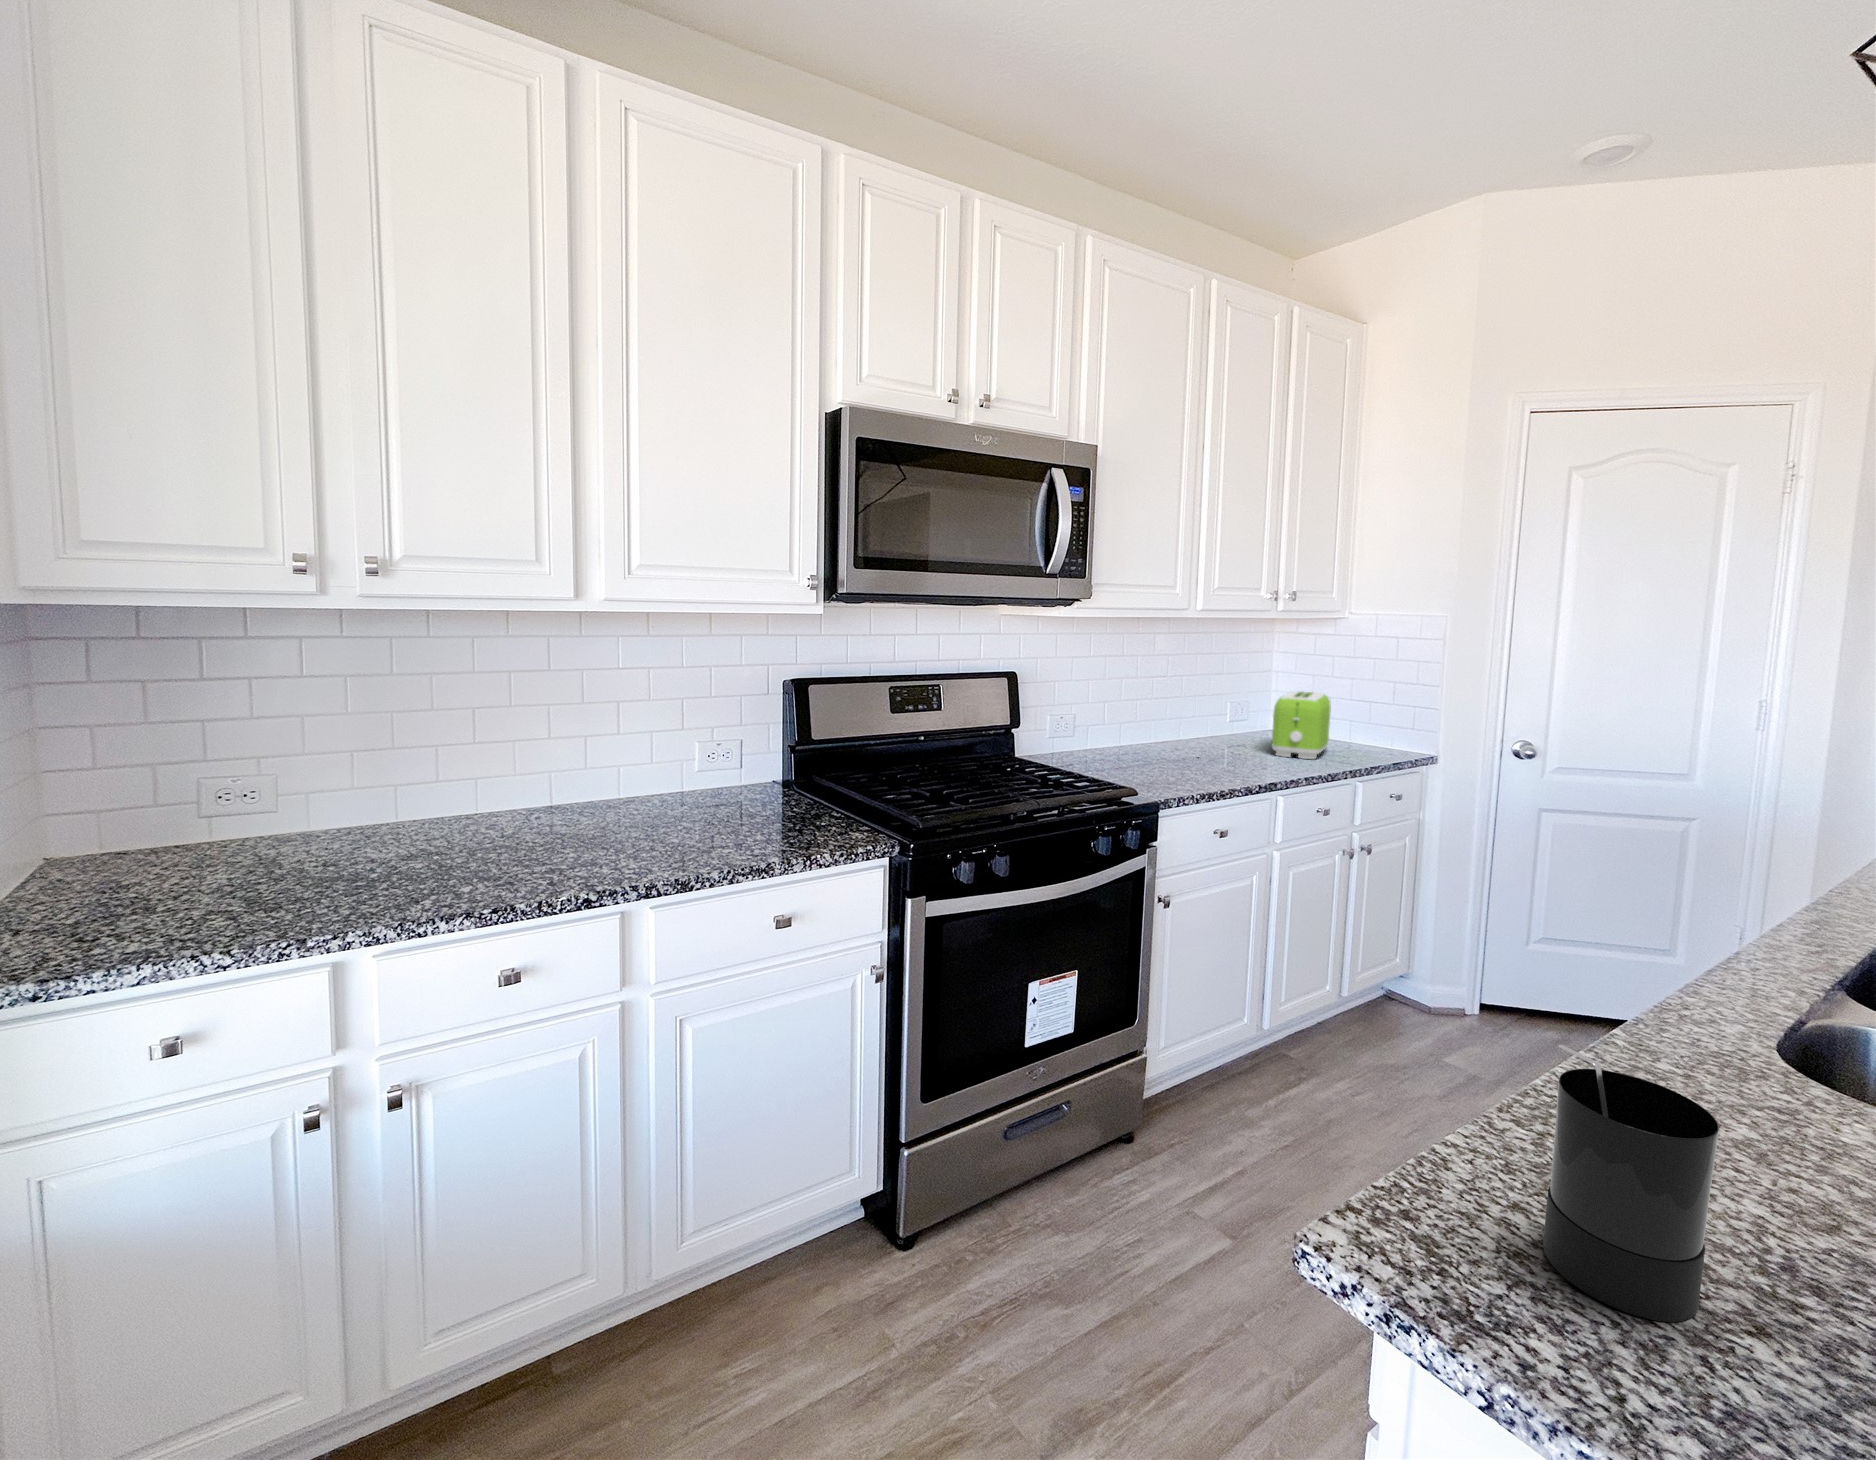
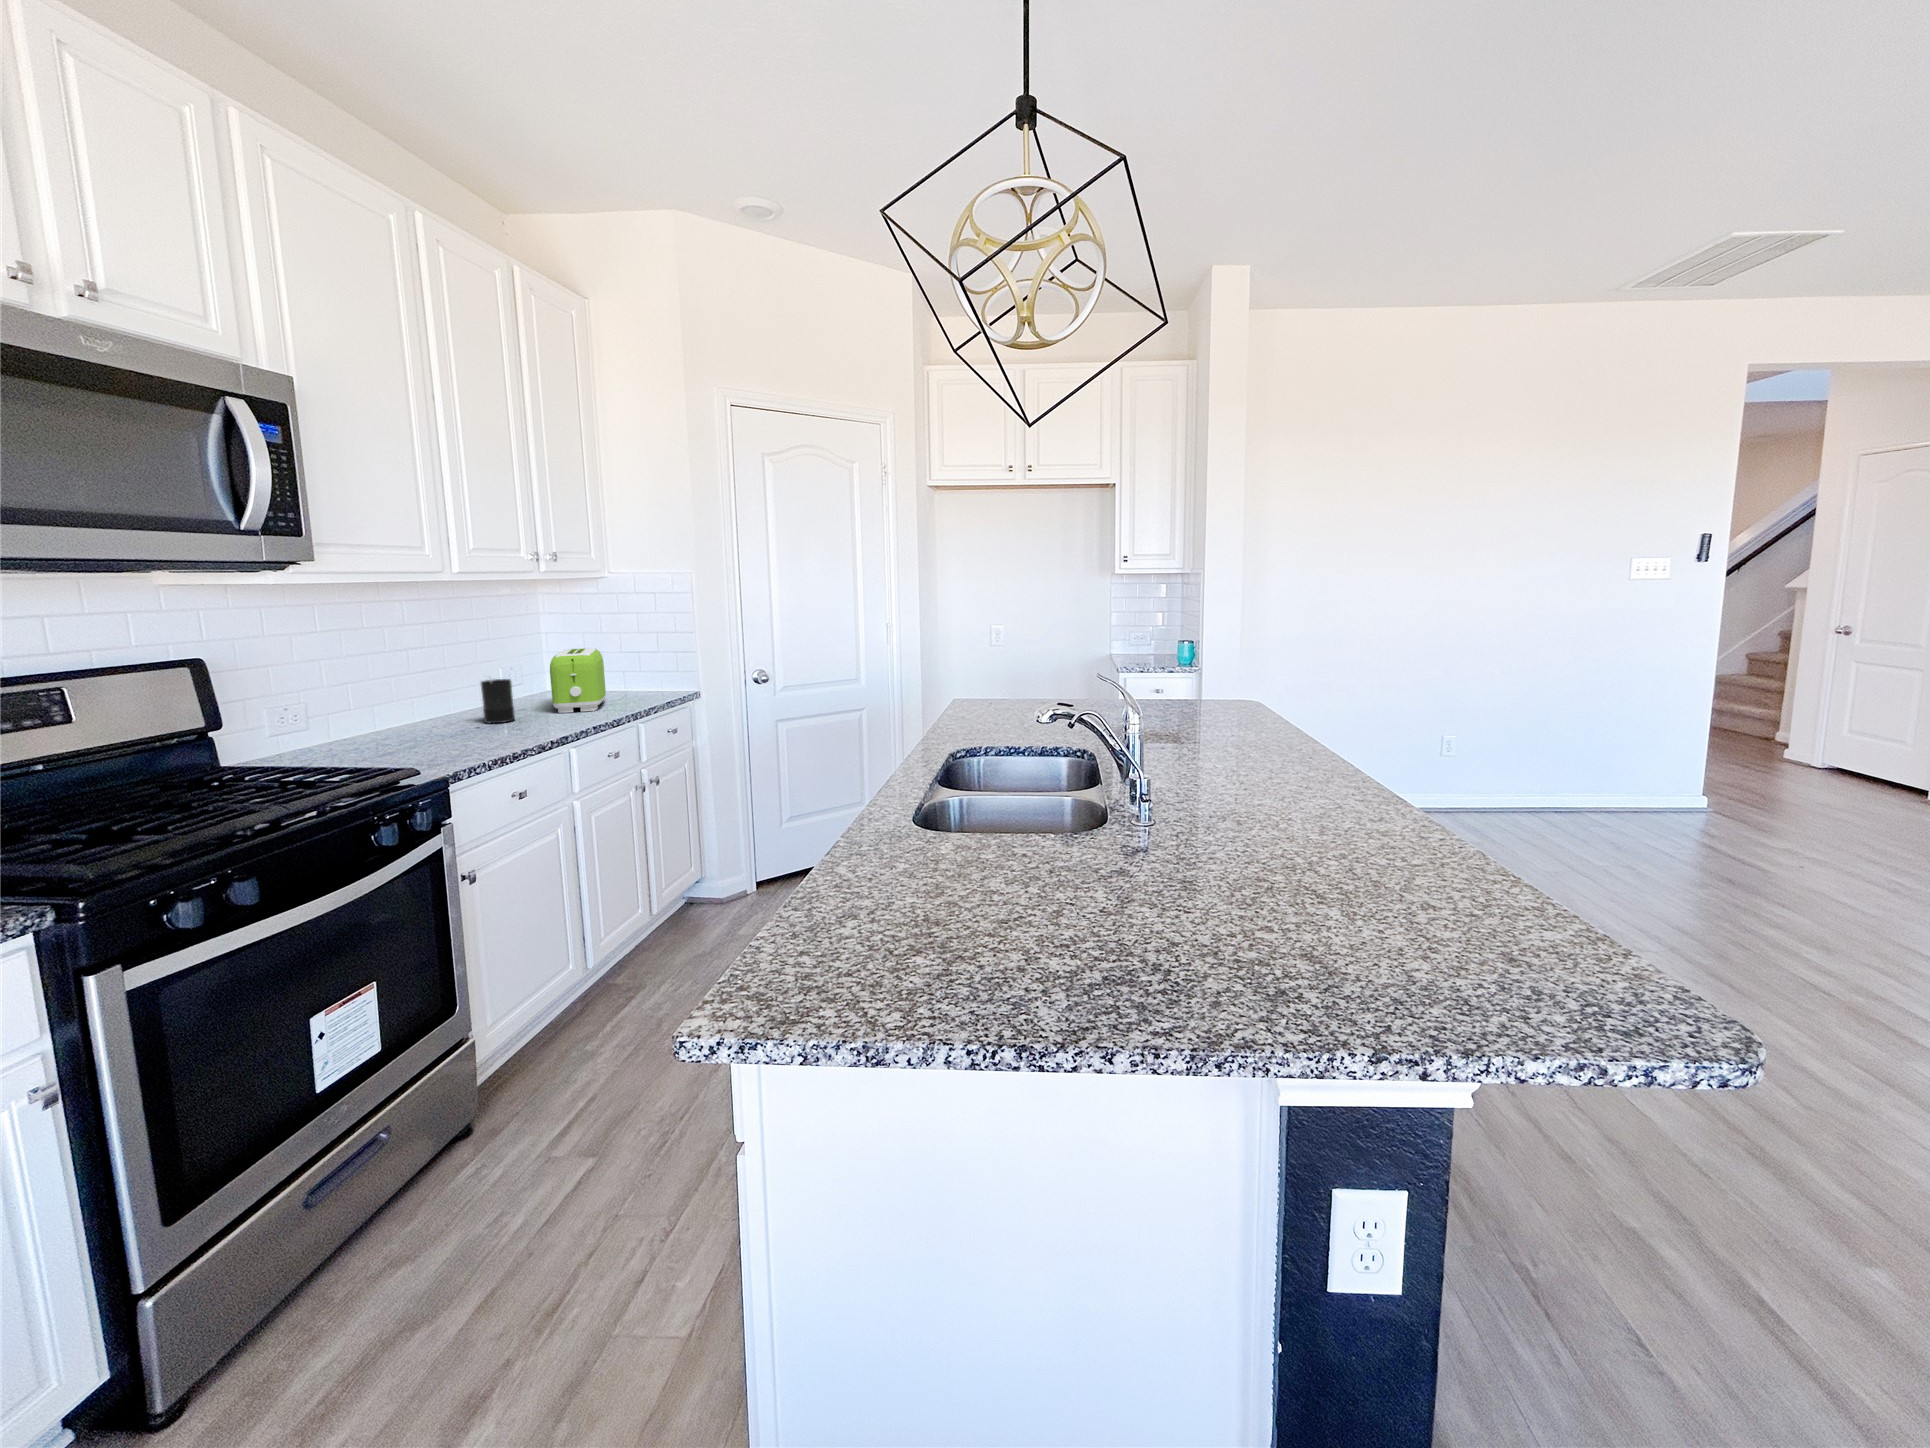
candle: present [1543,1045,1719,1322] -> present [481,679,515,723]

